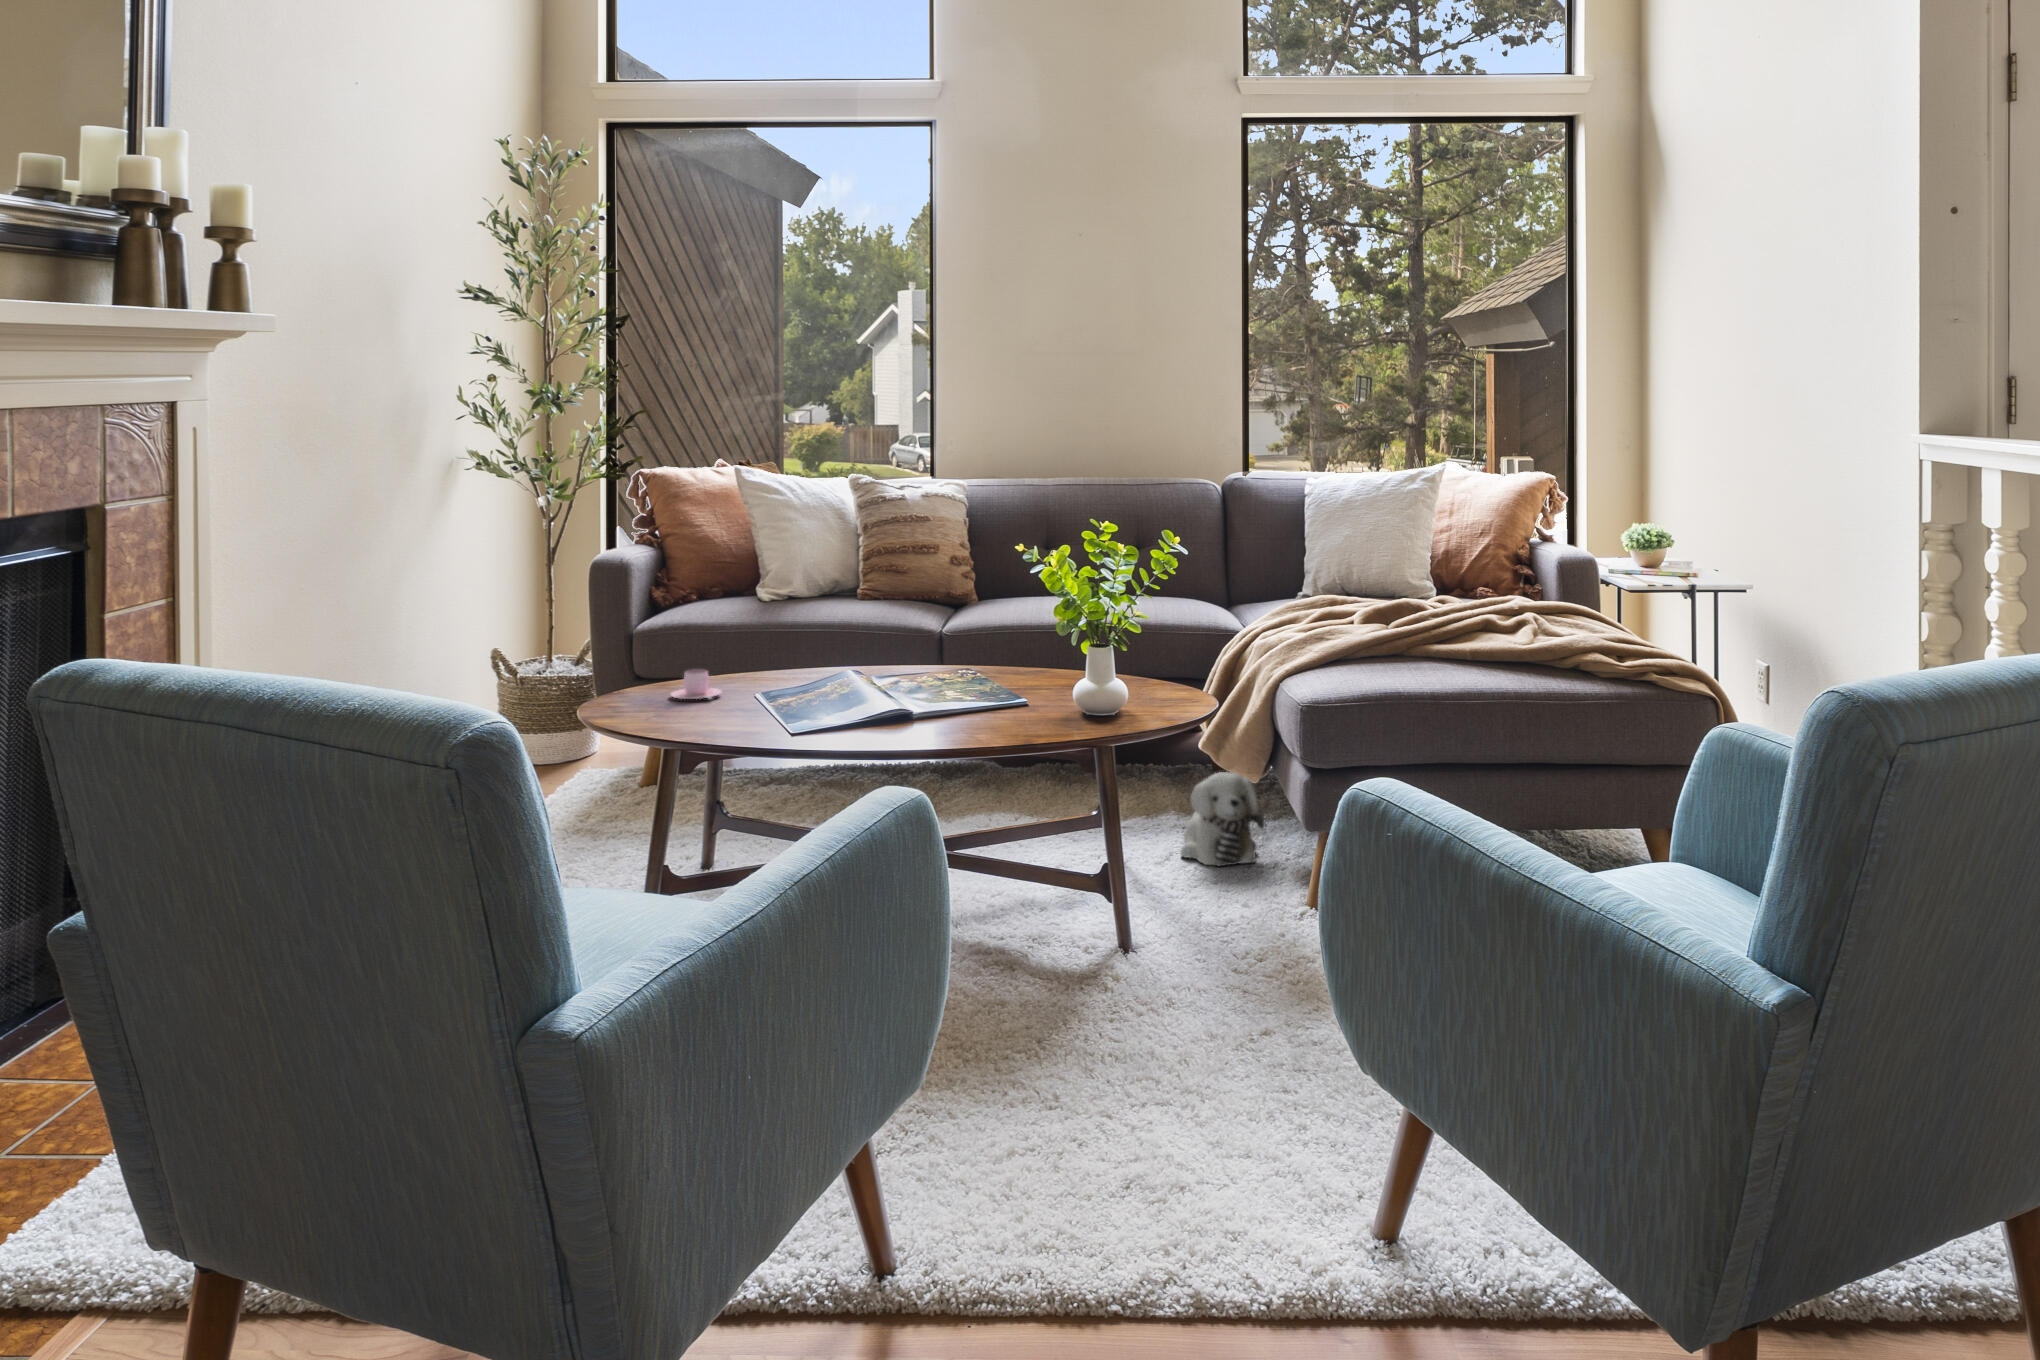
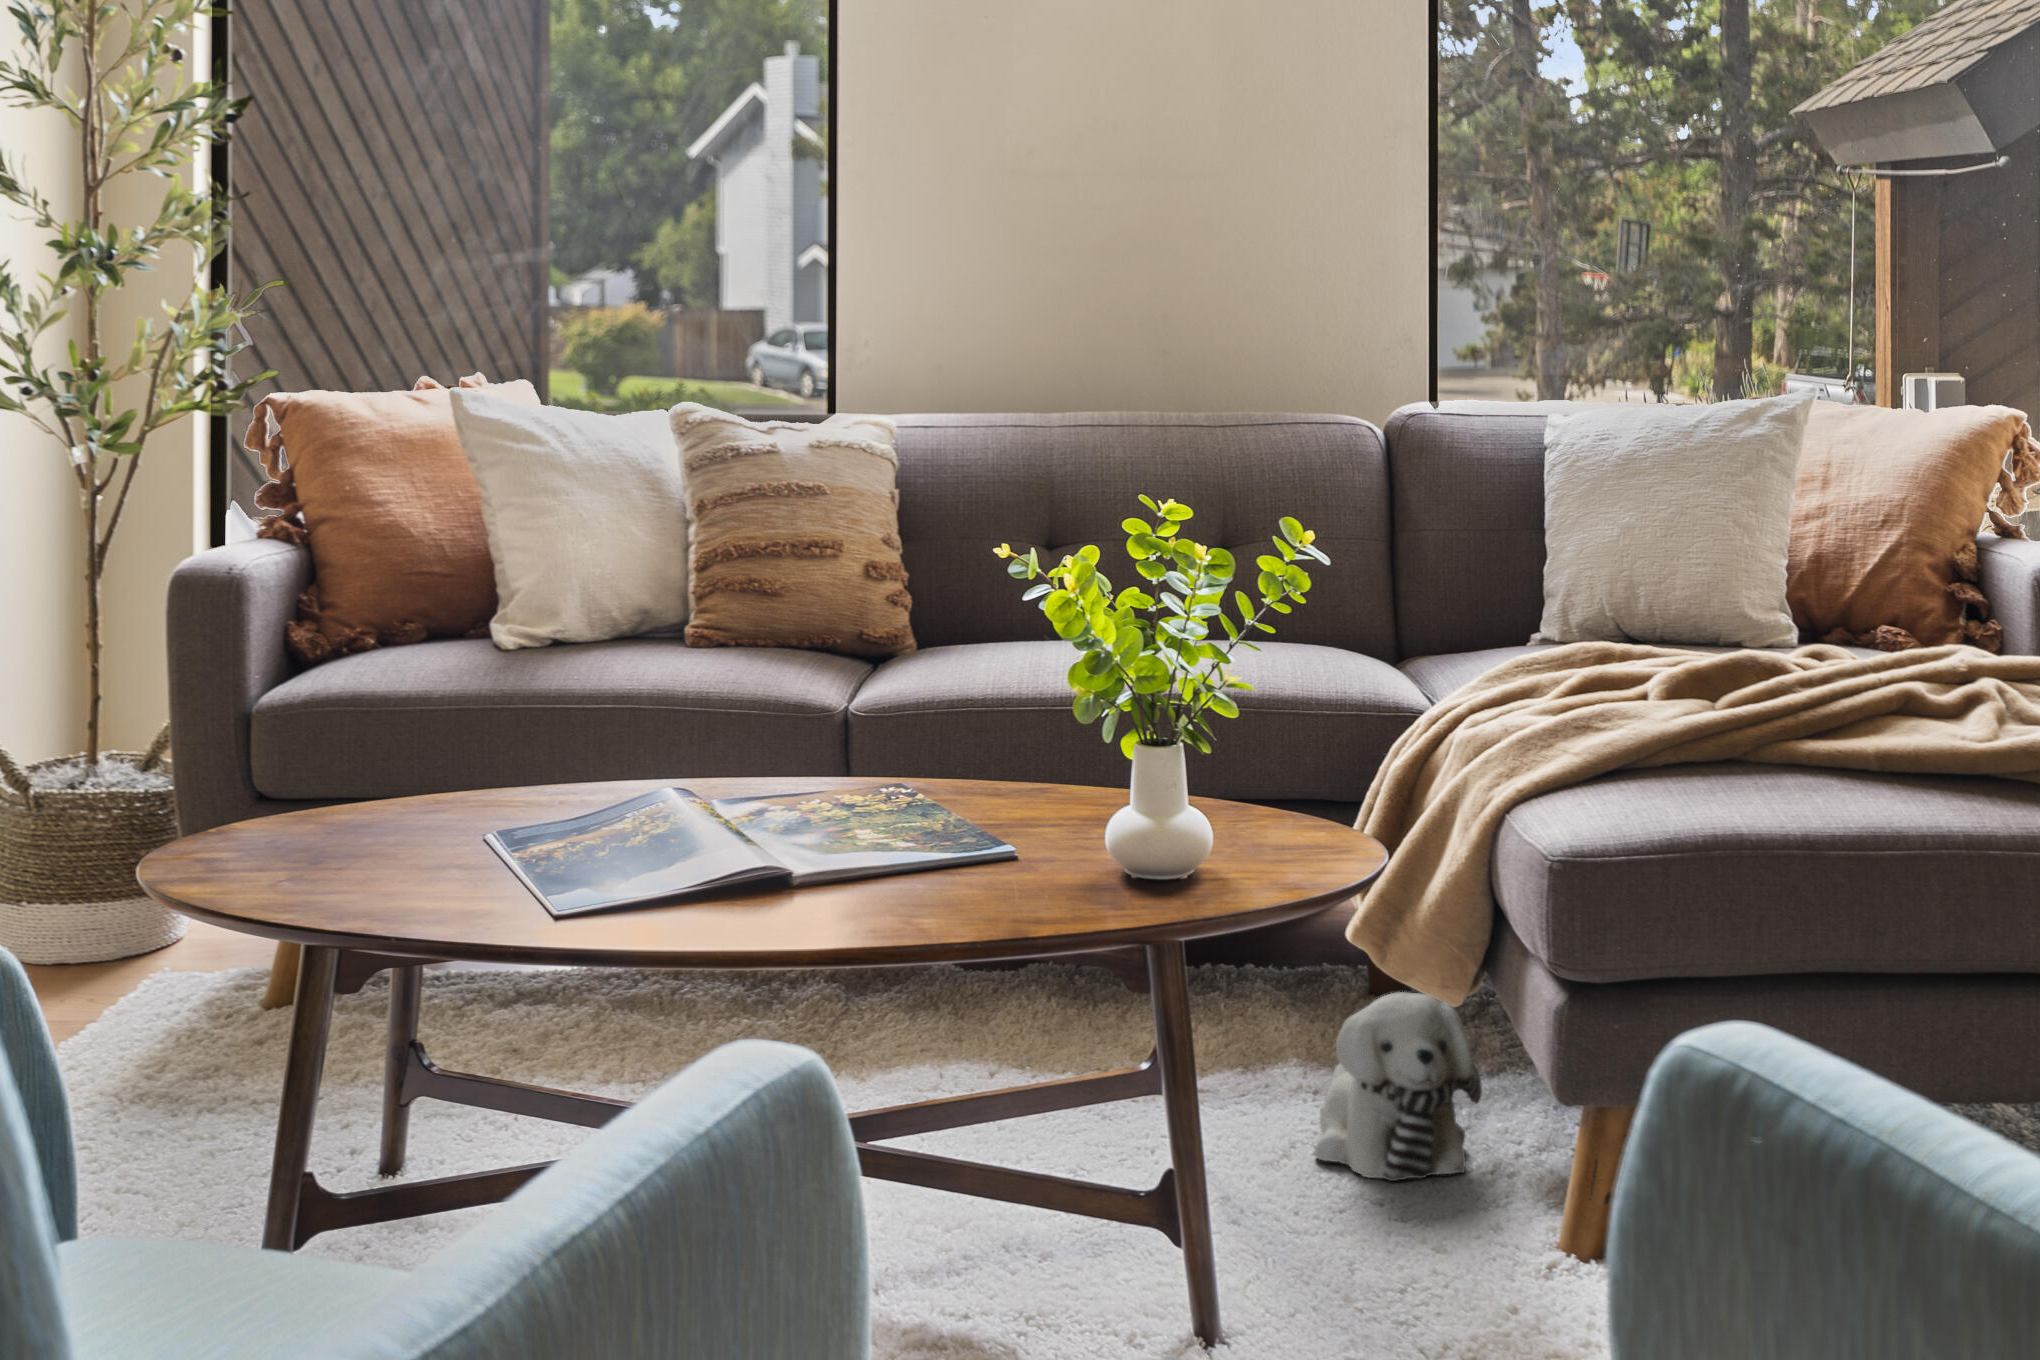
teacup: present [670,669,722,699] -> none [271,722,381,856]

